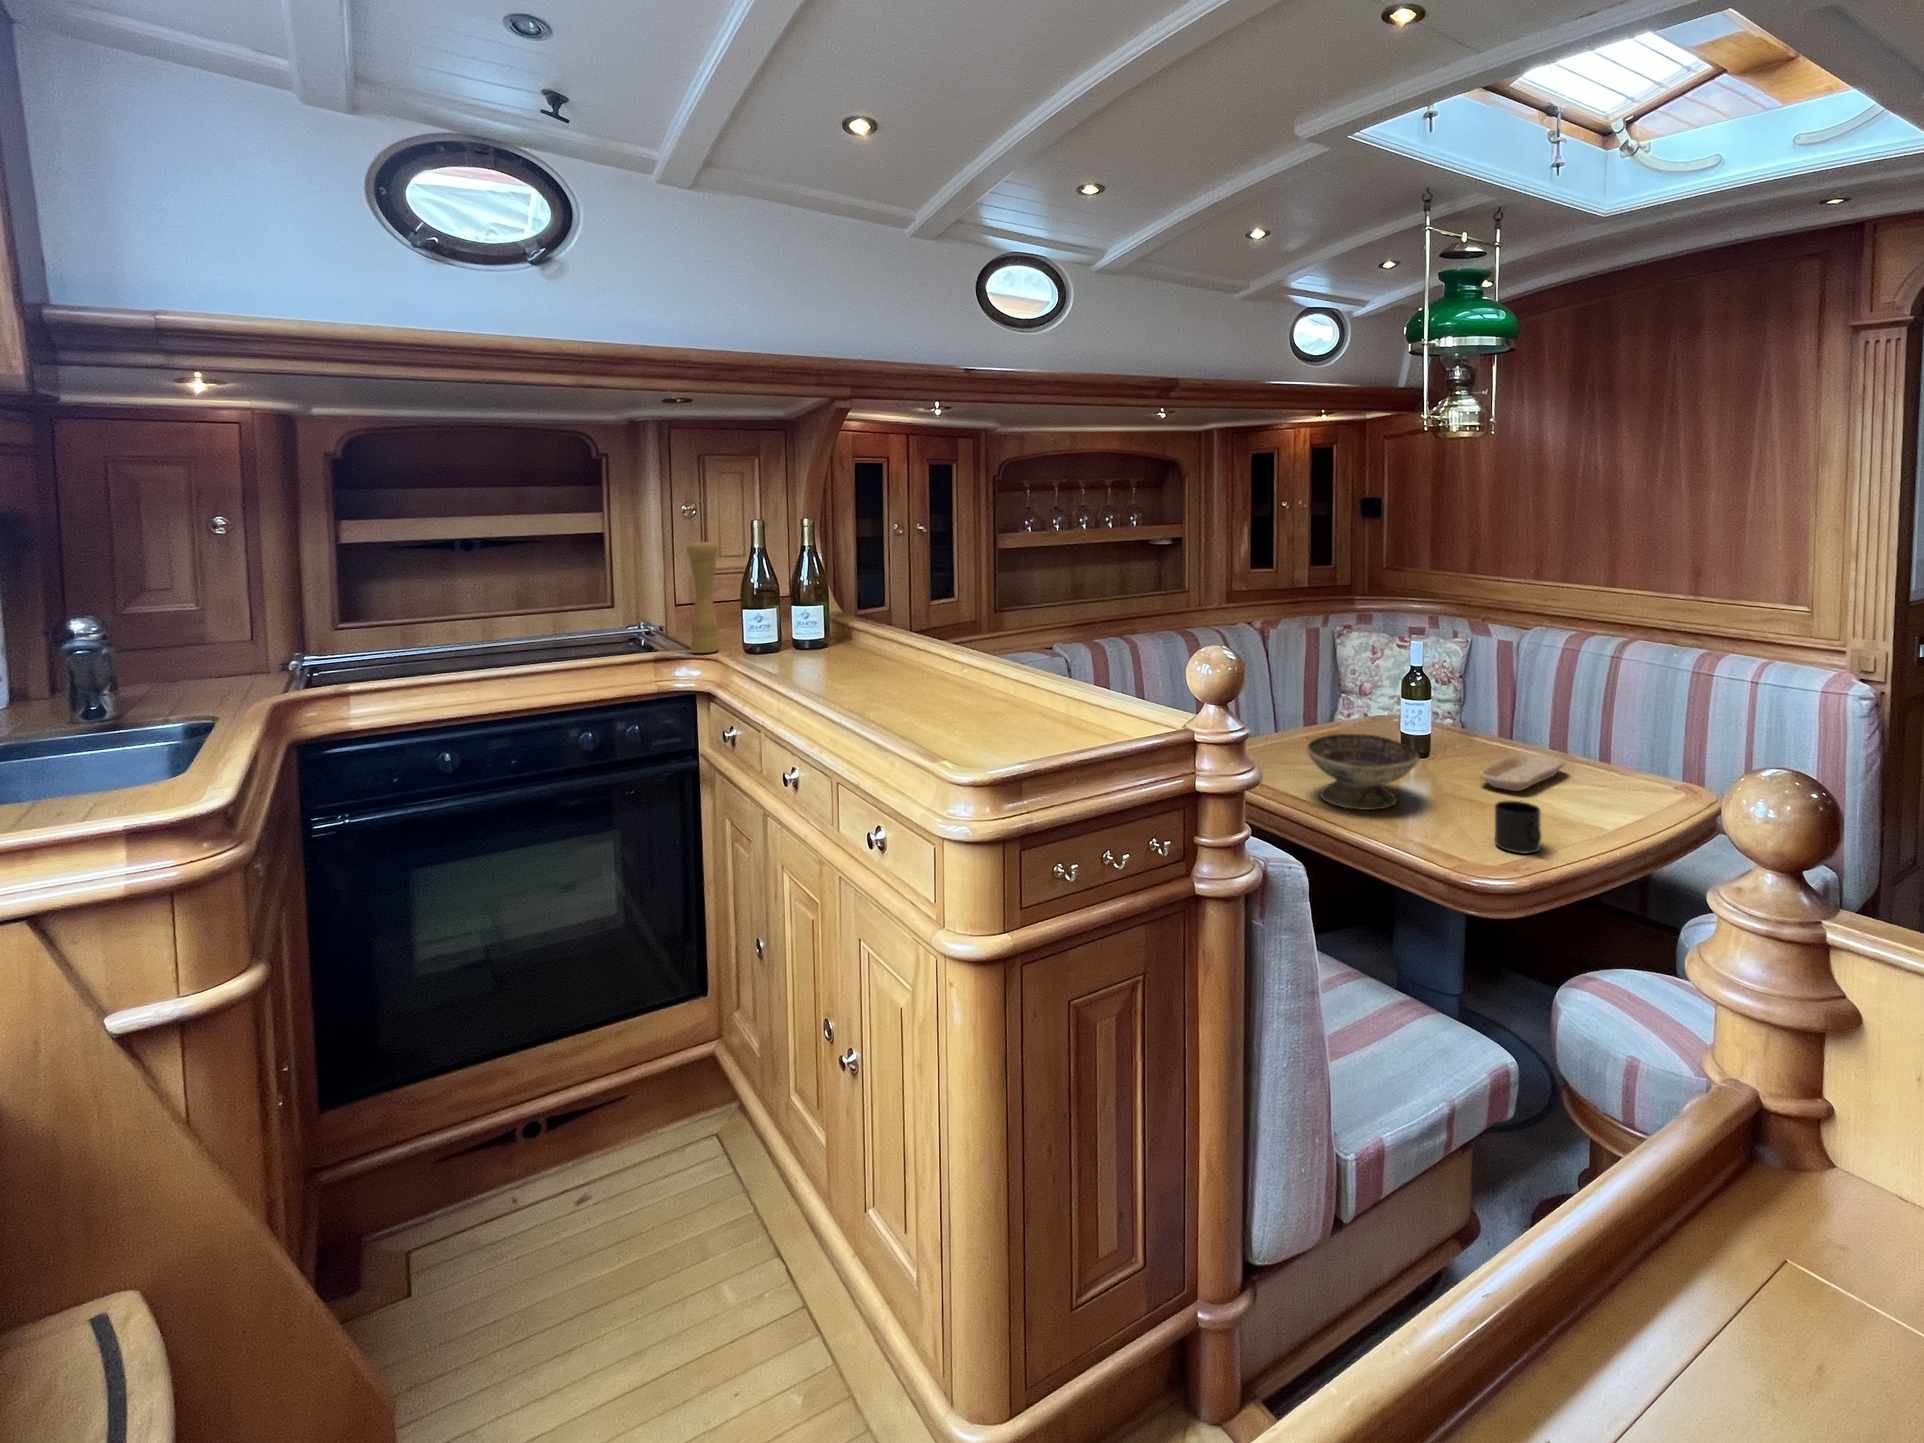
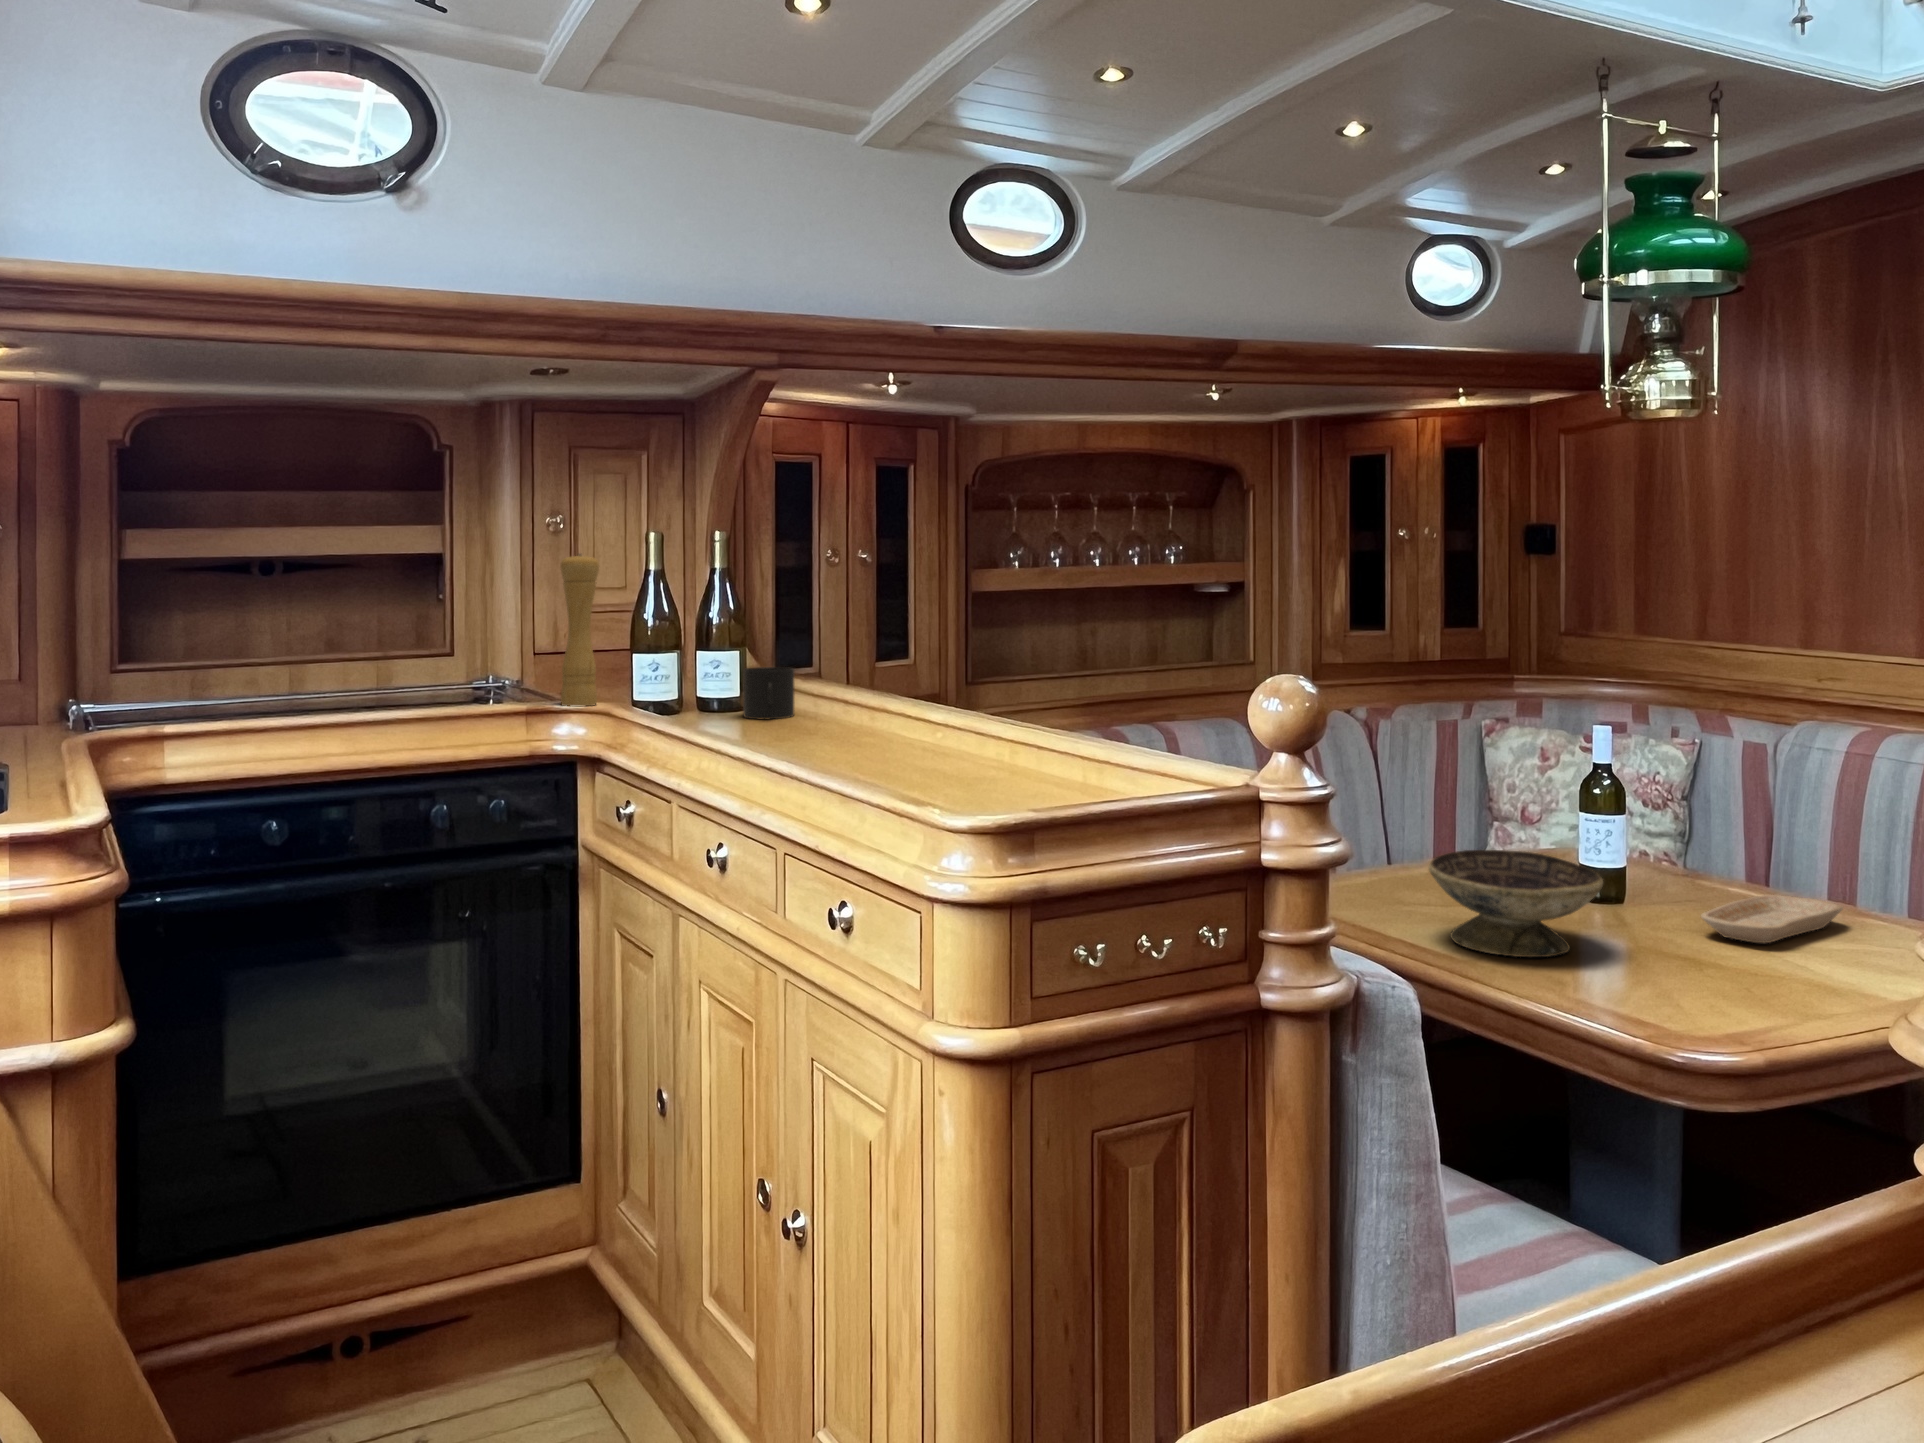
mug: present [1495,800,1541,854] -> present [743,667,794,719]

